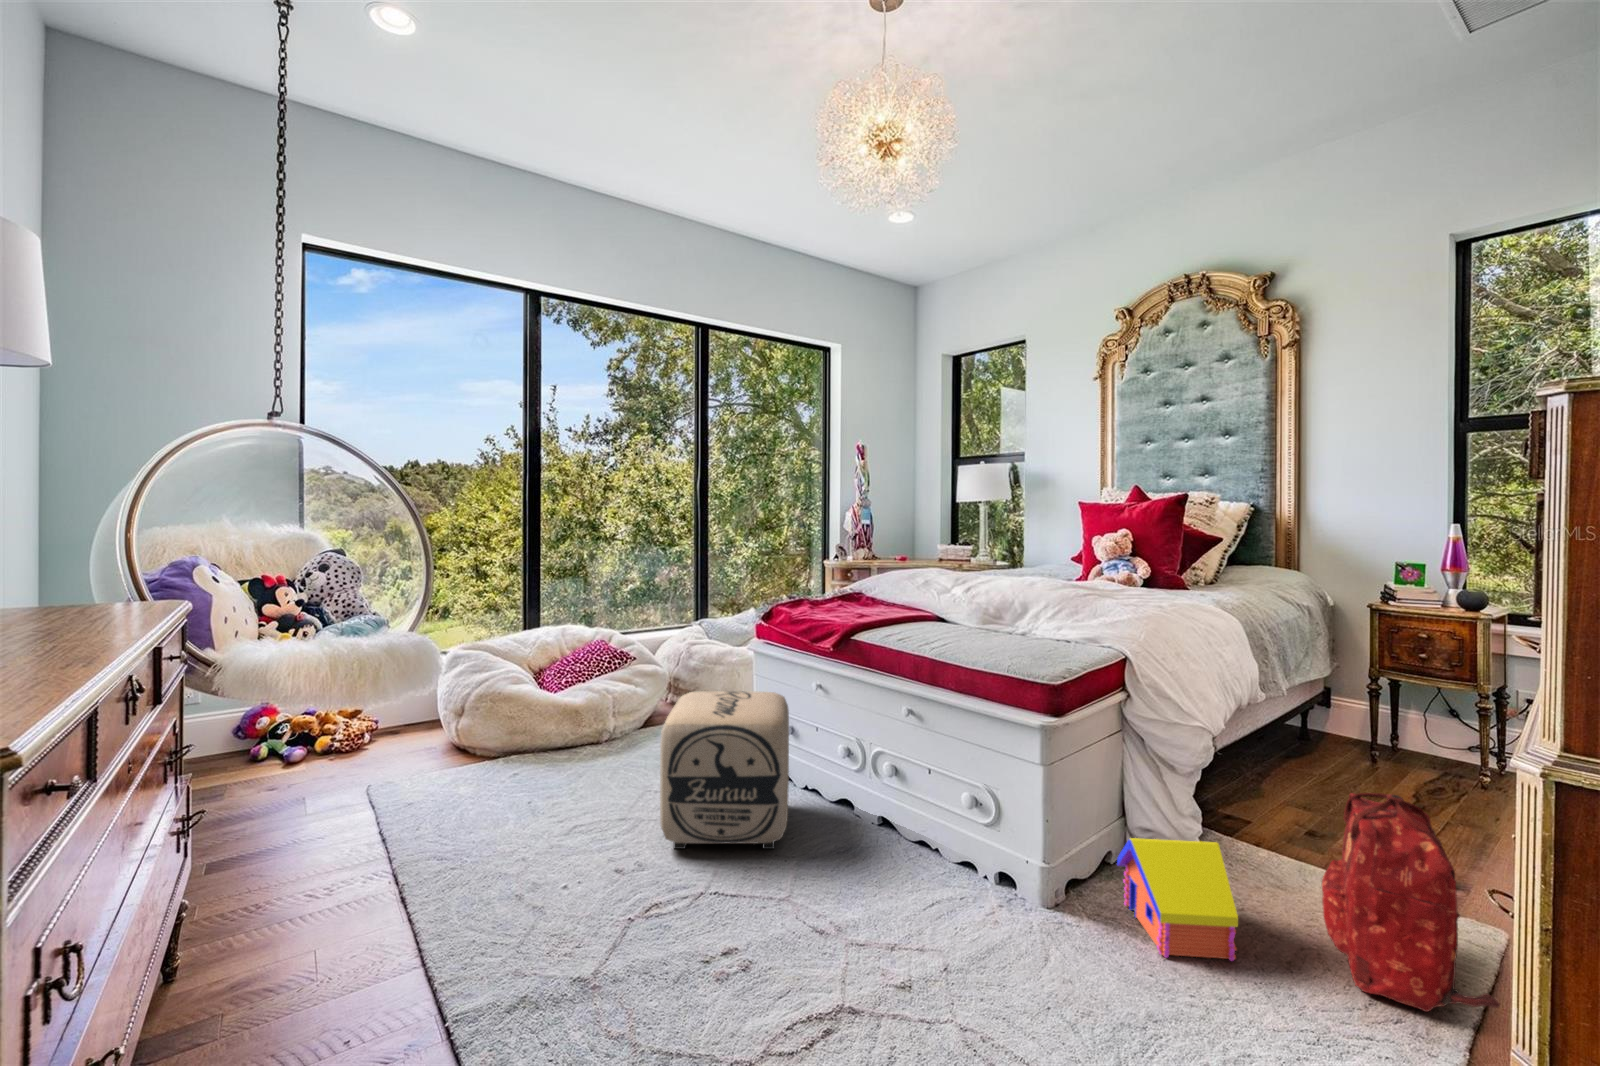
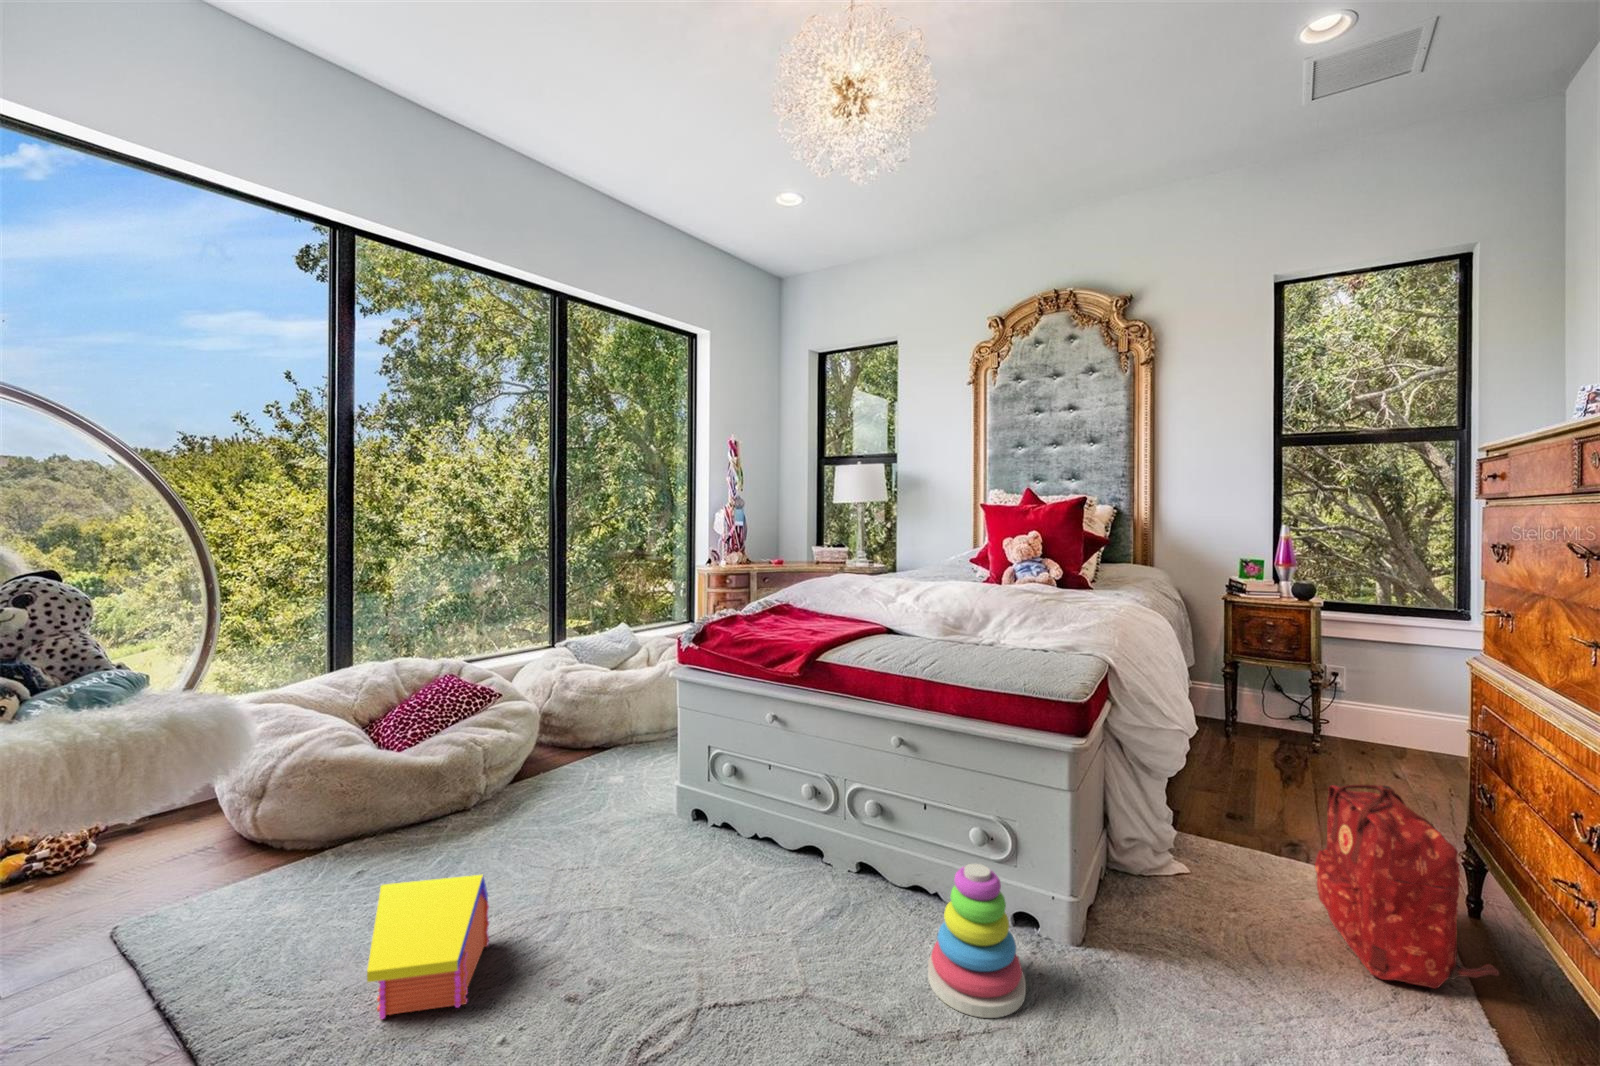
ottoman: present [660,691,789,849] -> none [611,732,773,948]
stacking toy: none [892,814,976,945] -> present [928,864,1026,1018]
toy house: present [1117,838,1238,961] -> present [367,875,489,1019]

